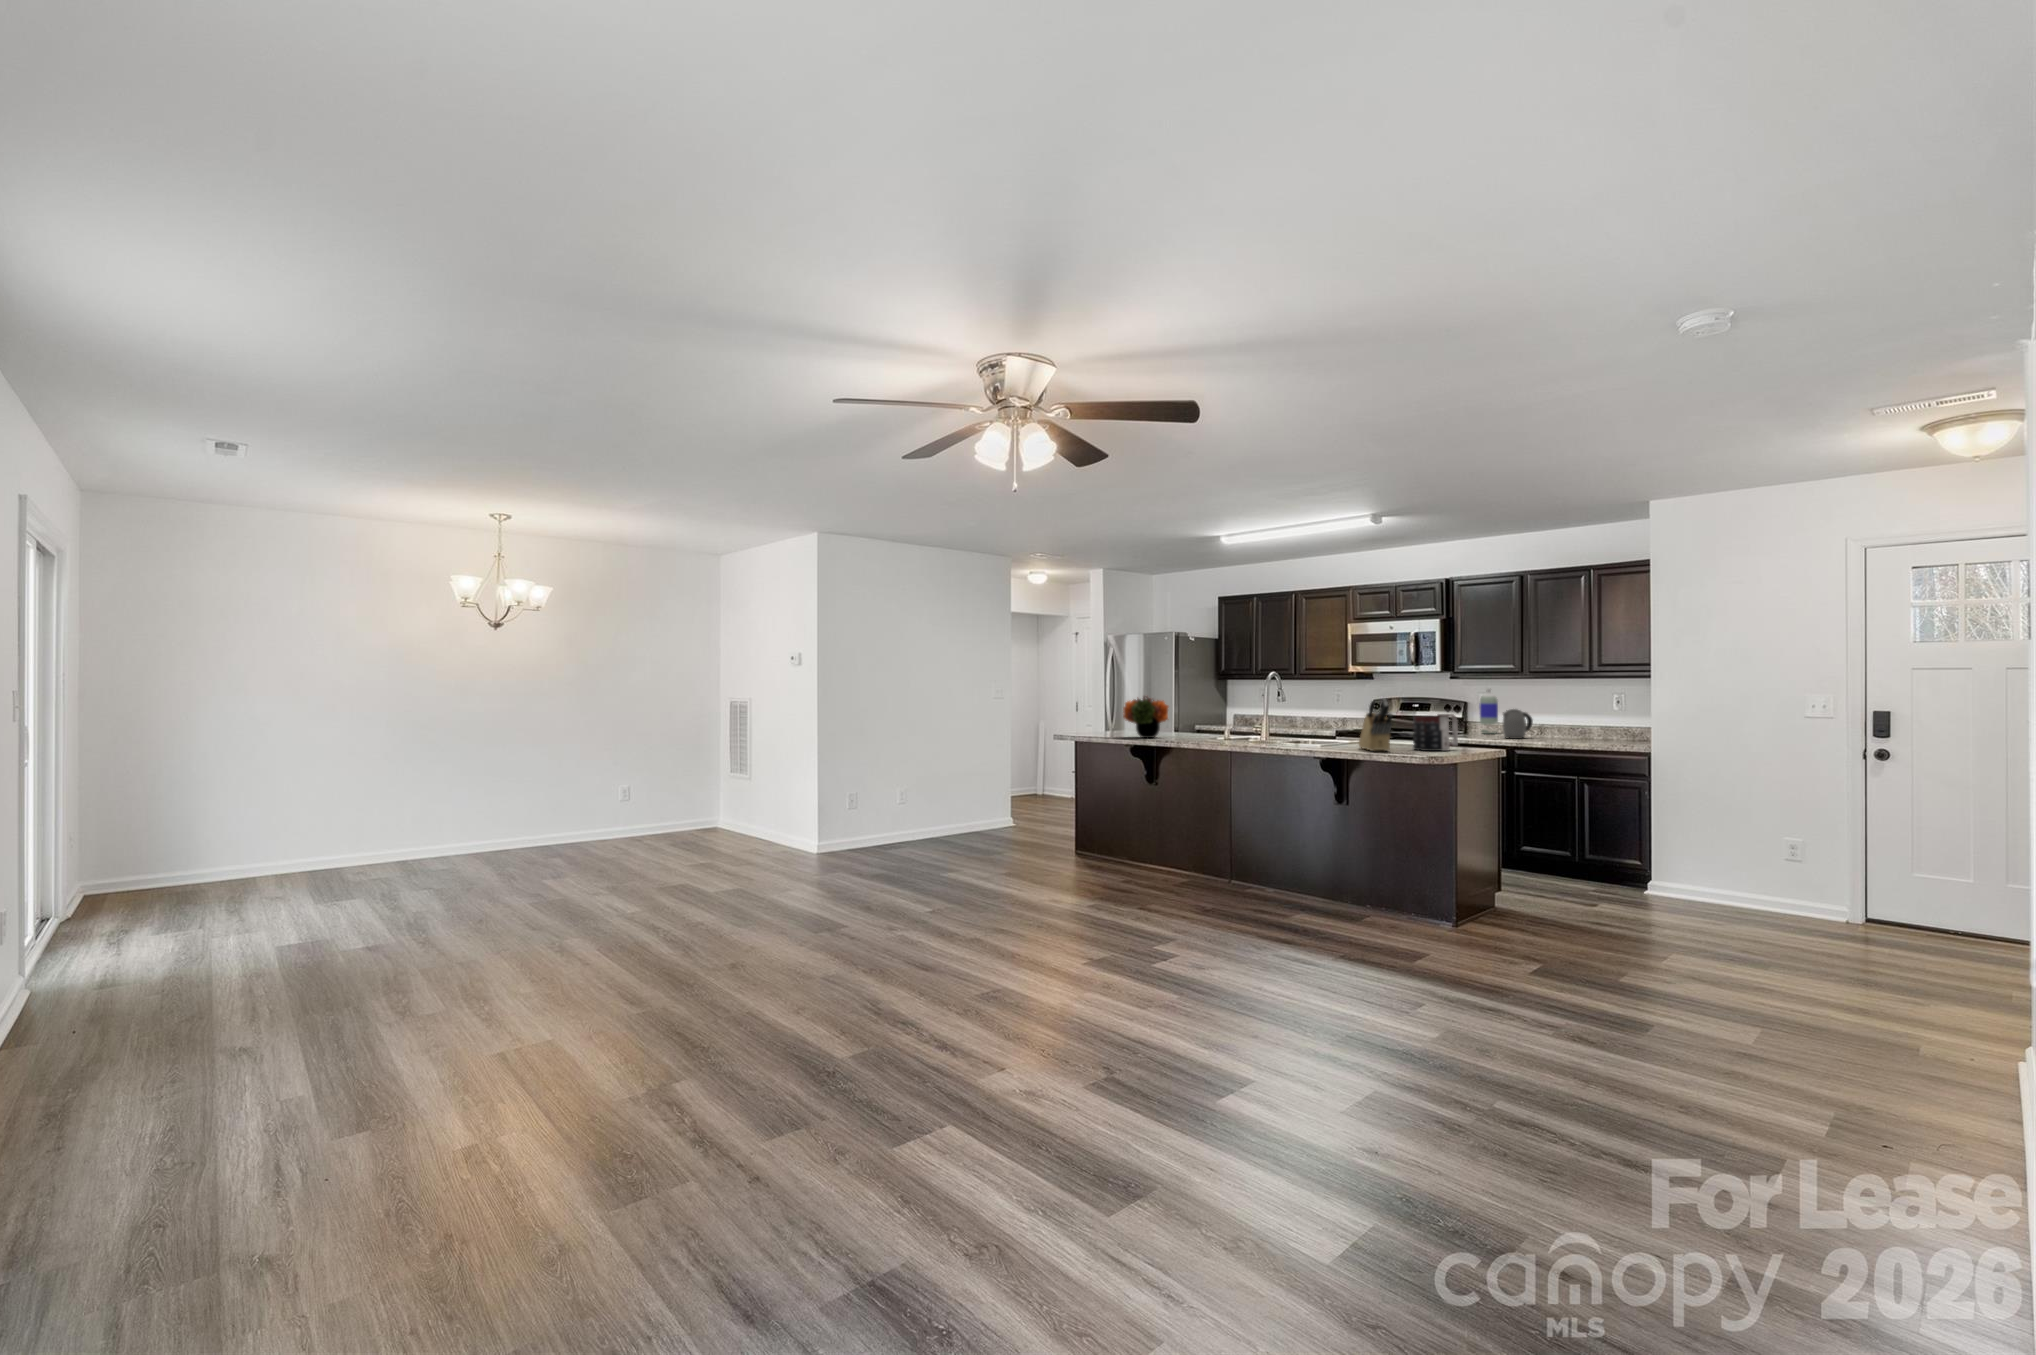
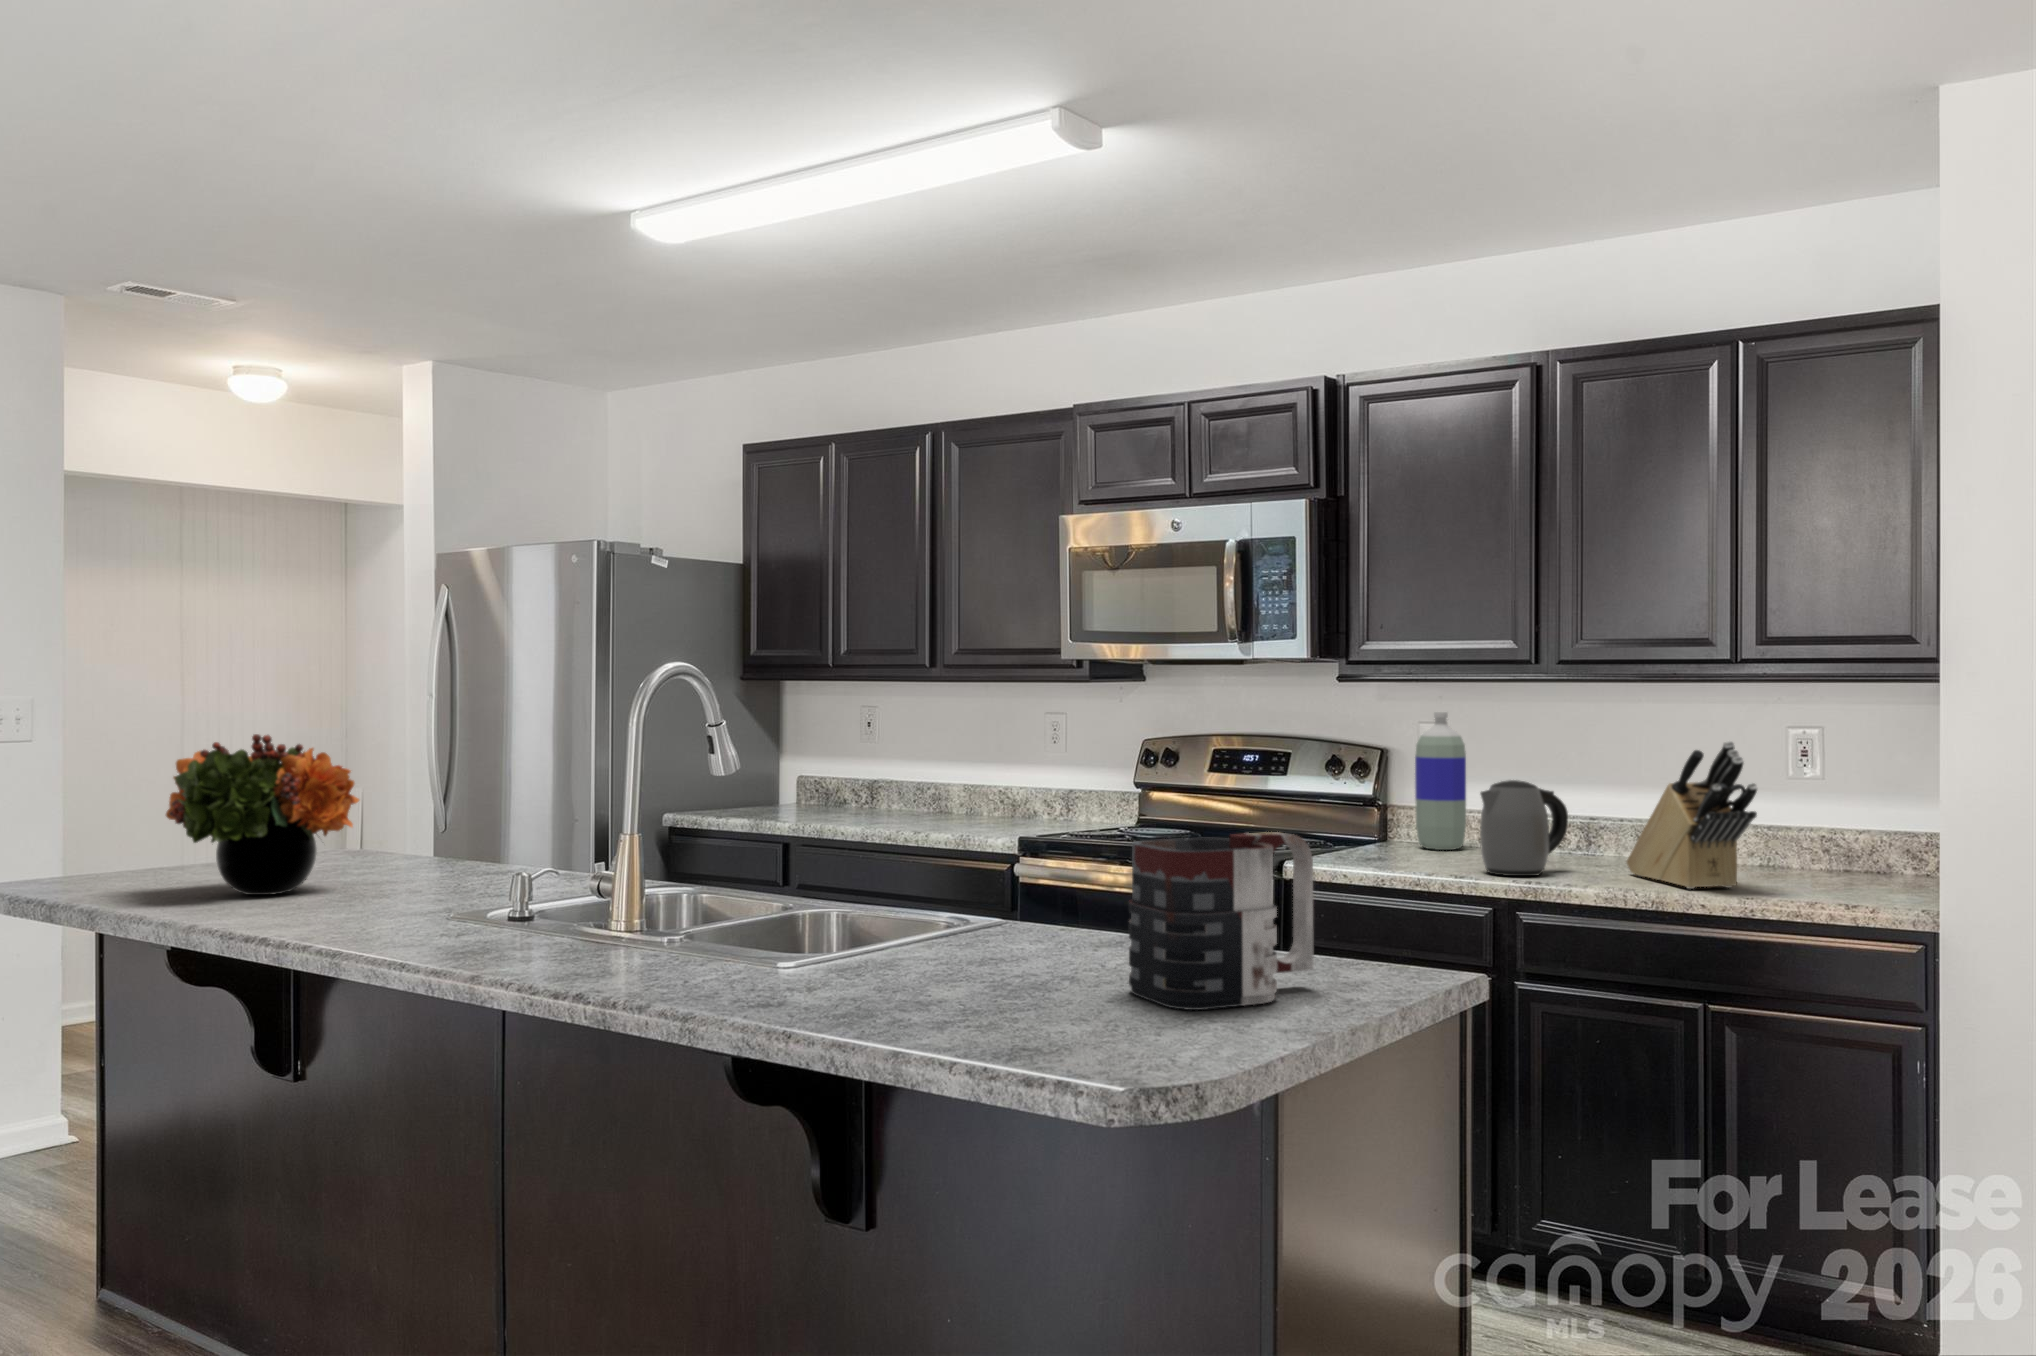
knife block: present [1359,698,1393,751] -> present [1627,741,1757,889]

